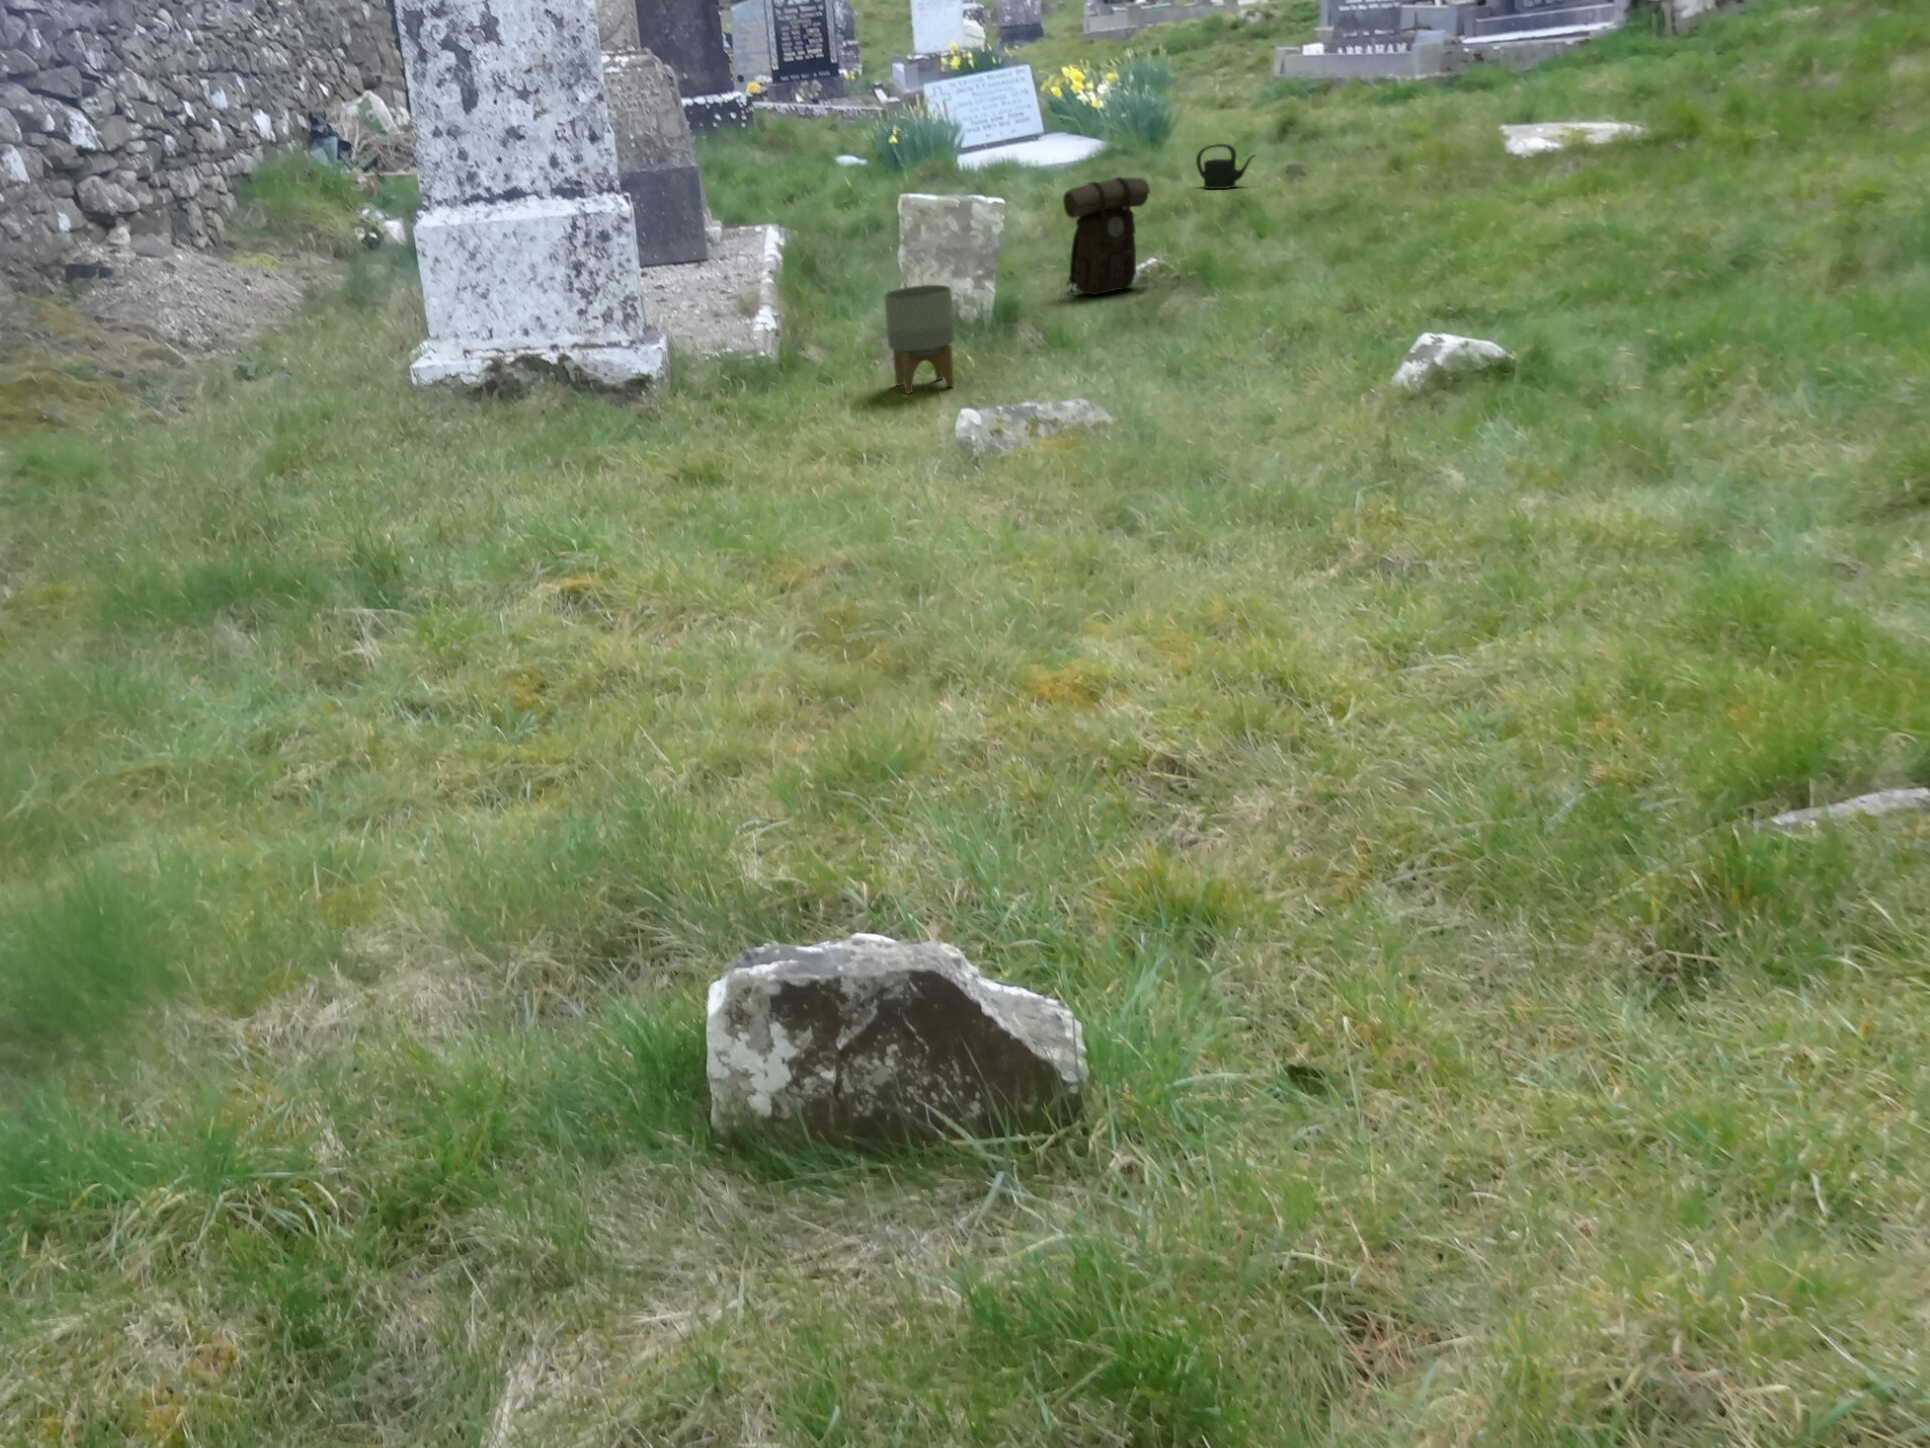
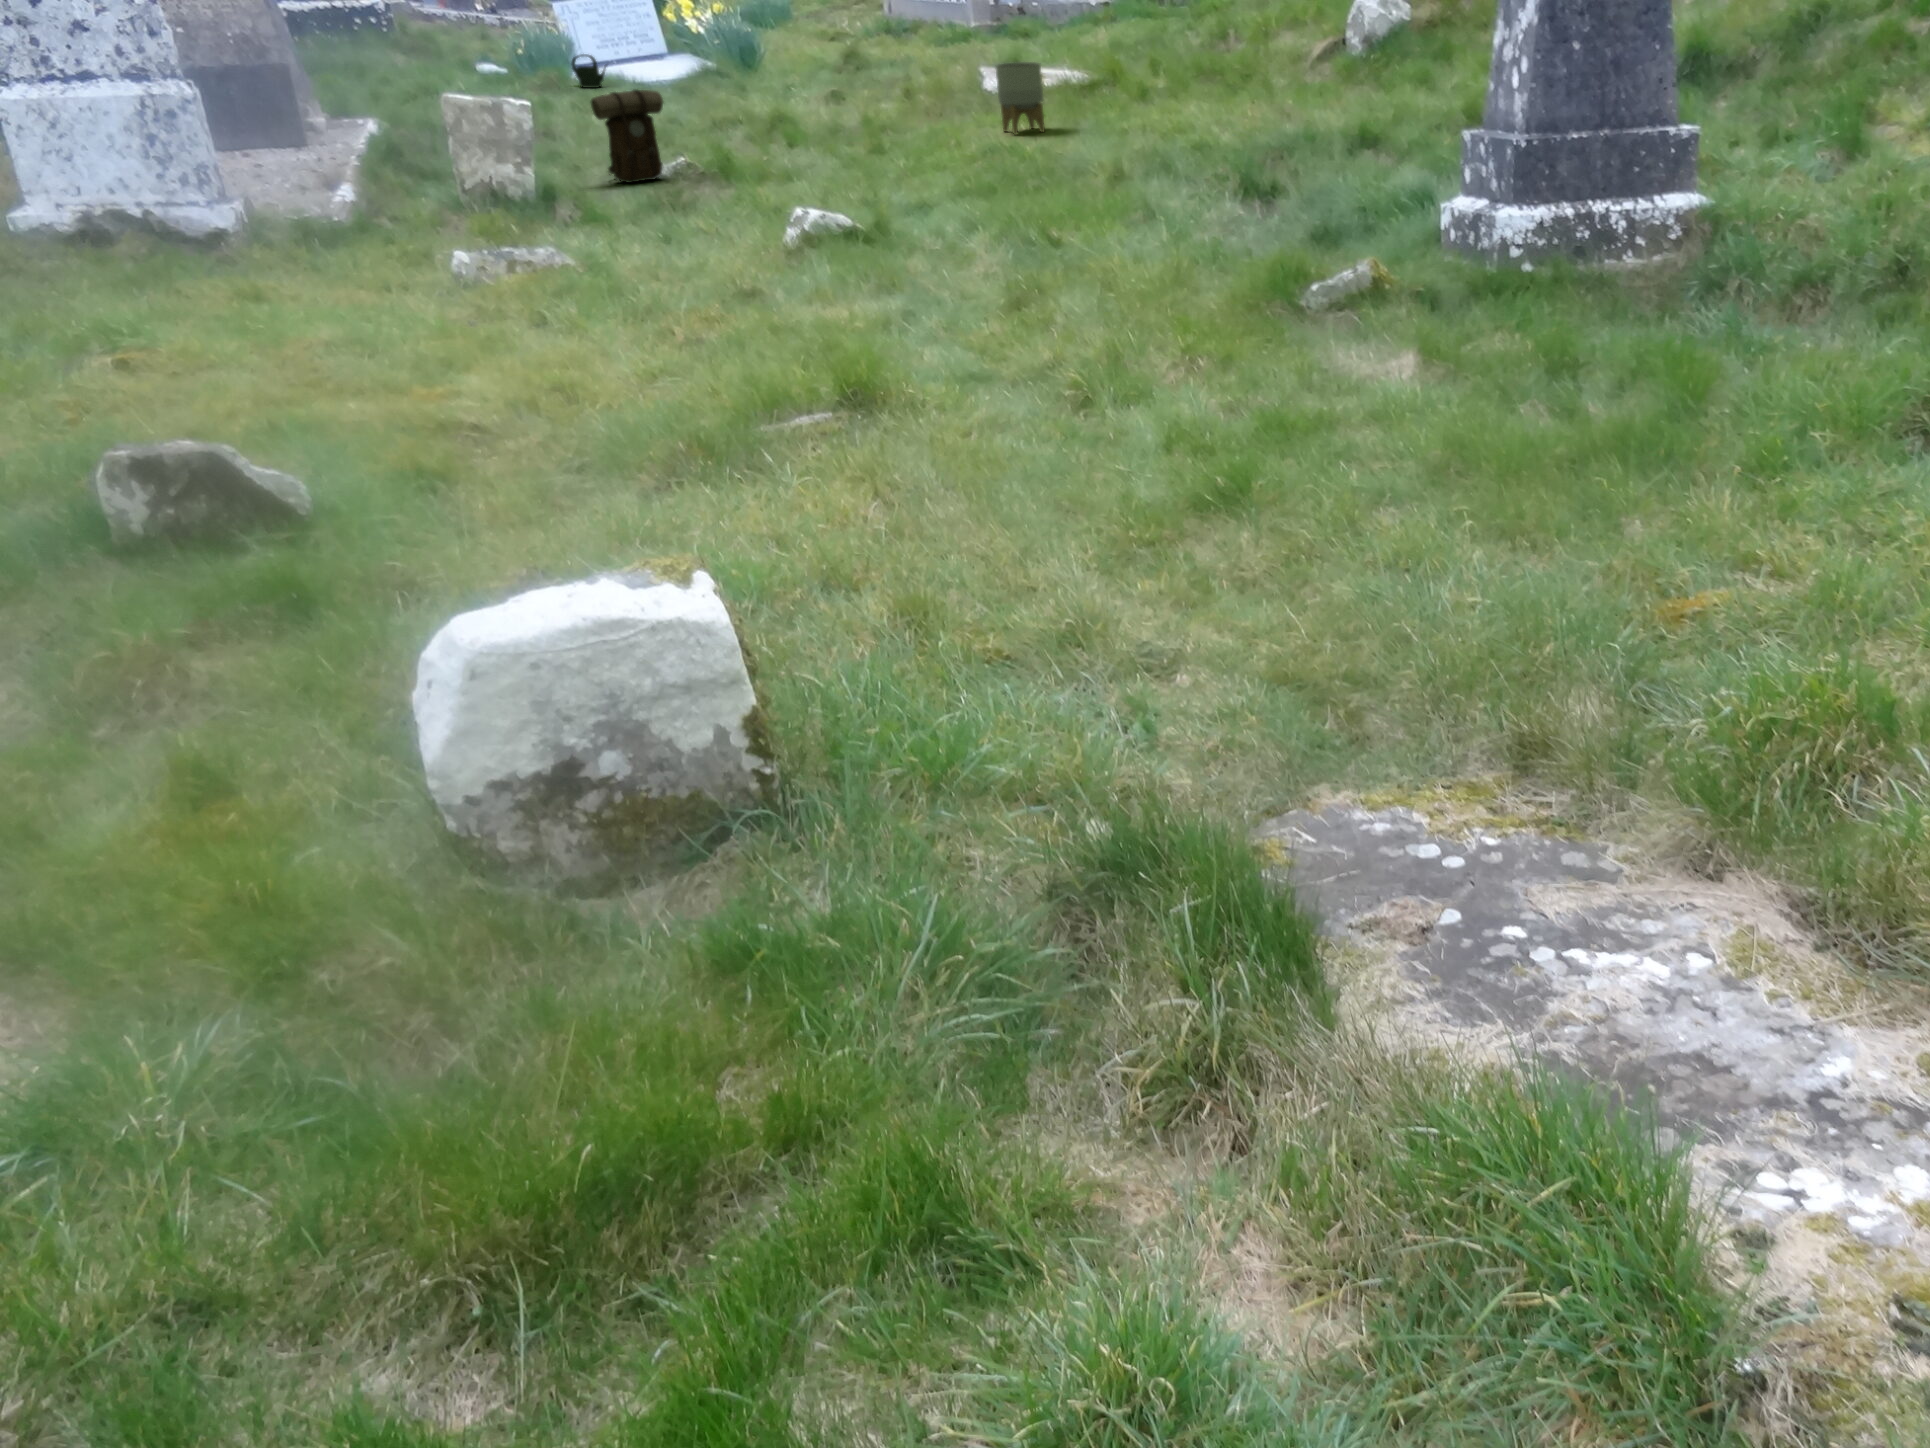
watering can: present [1196,144,1254,189] -> present [572,54,607,88]
planter: present [884,285,954,393] -> present [995,62,1045,135]

